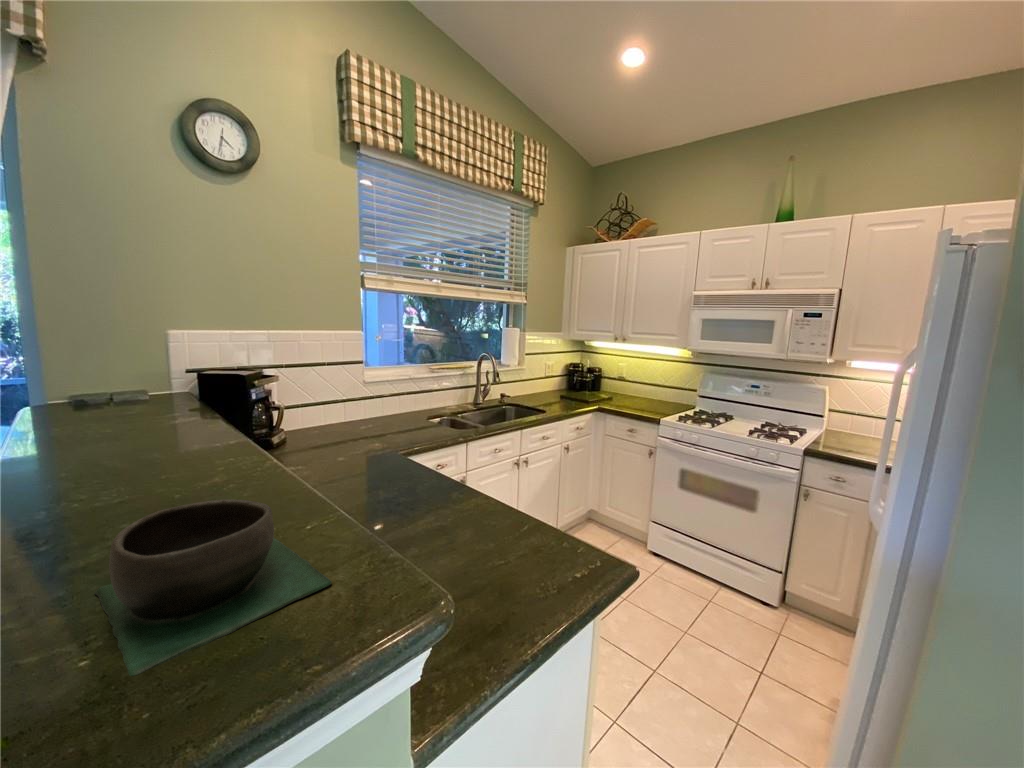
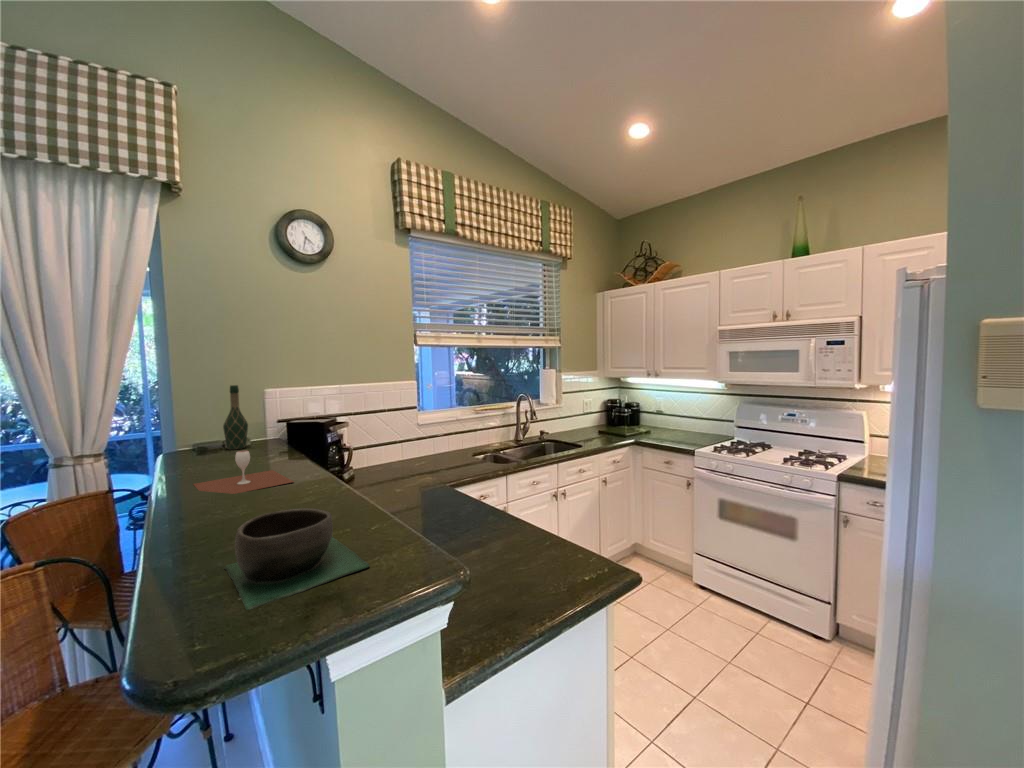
wine bottle: none [108,322,144,405] -> present [223,385,248,450]
wine glass: none [58,408,210,475] -> present [193,451,294,494]

